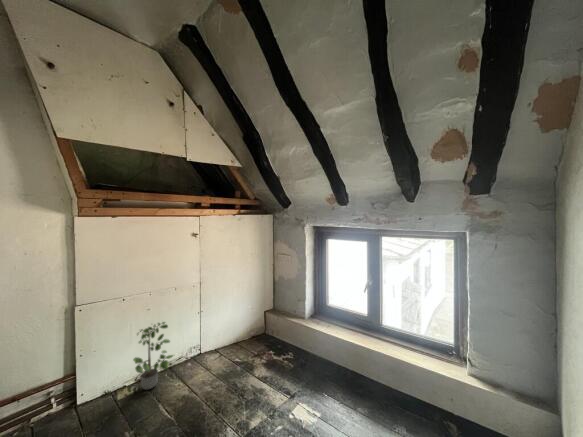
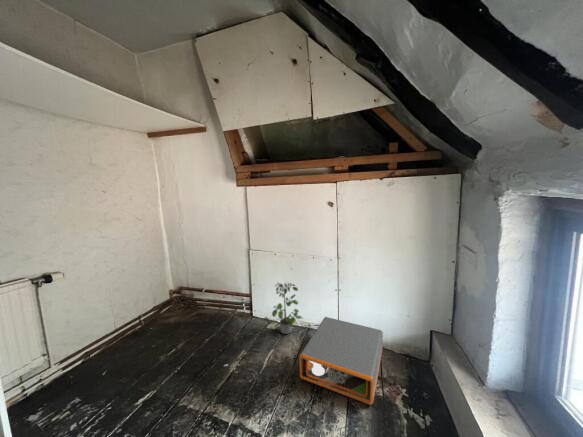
storage box: none [192,327,269,394] -> present [300,317,383,405]

